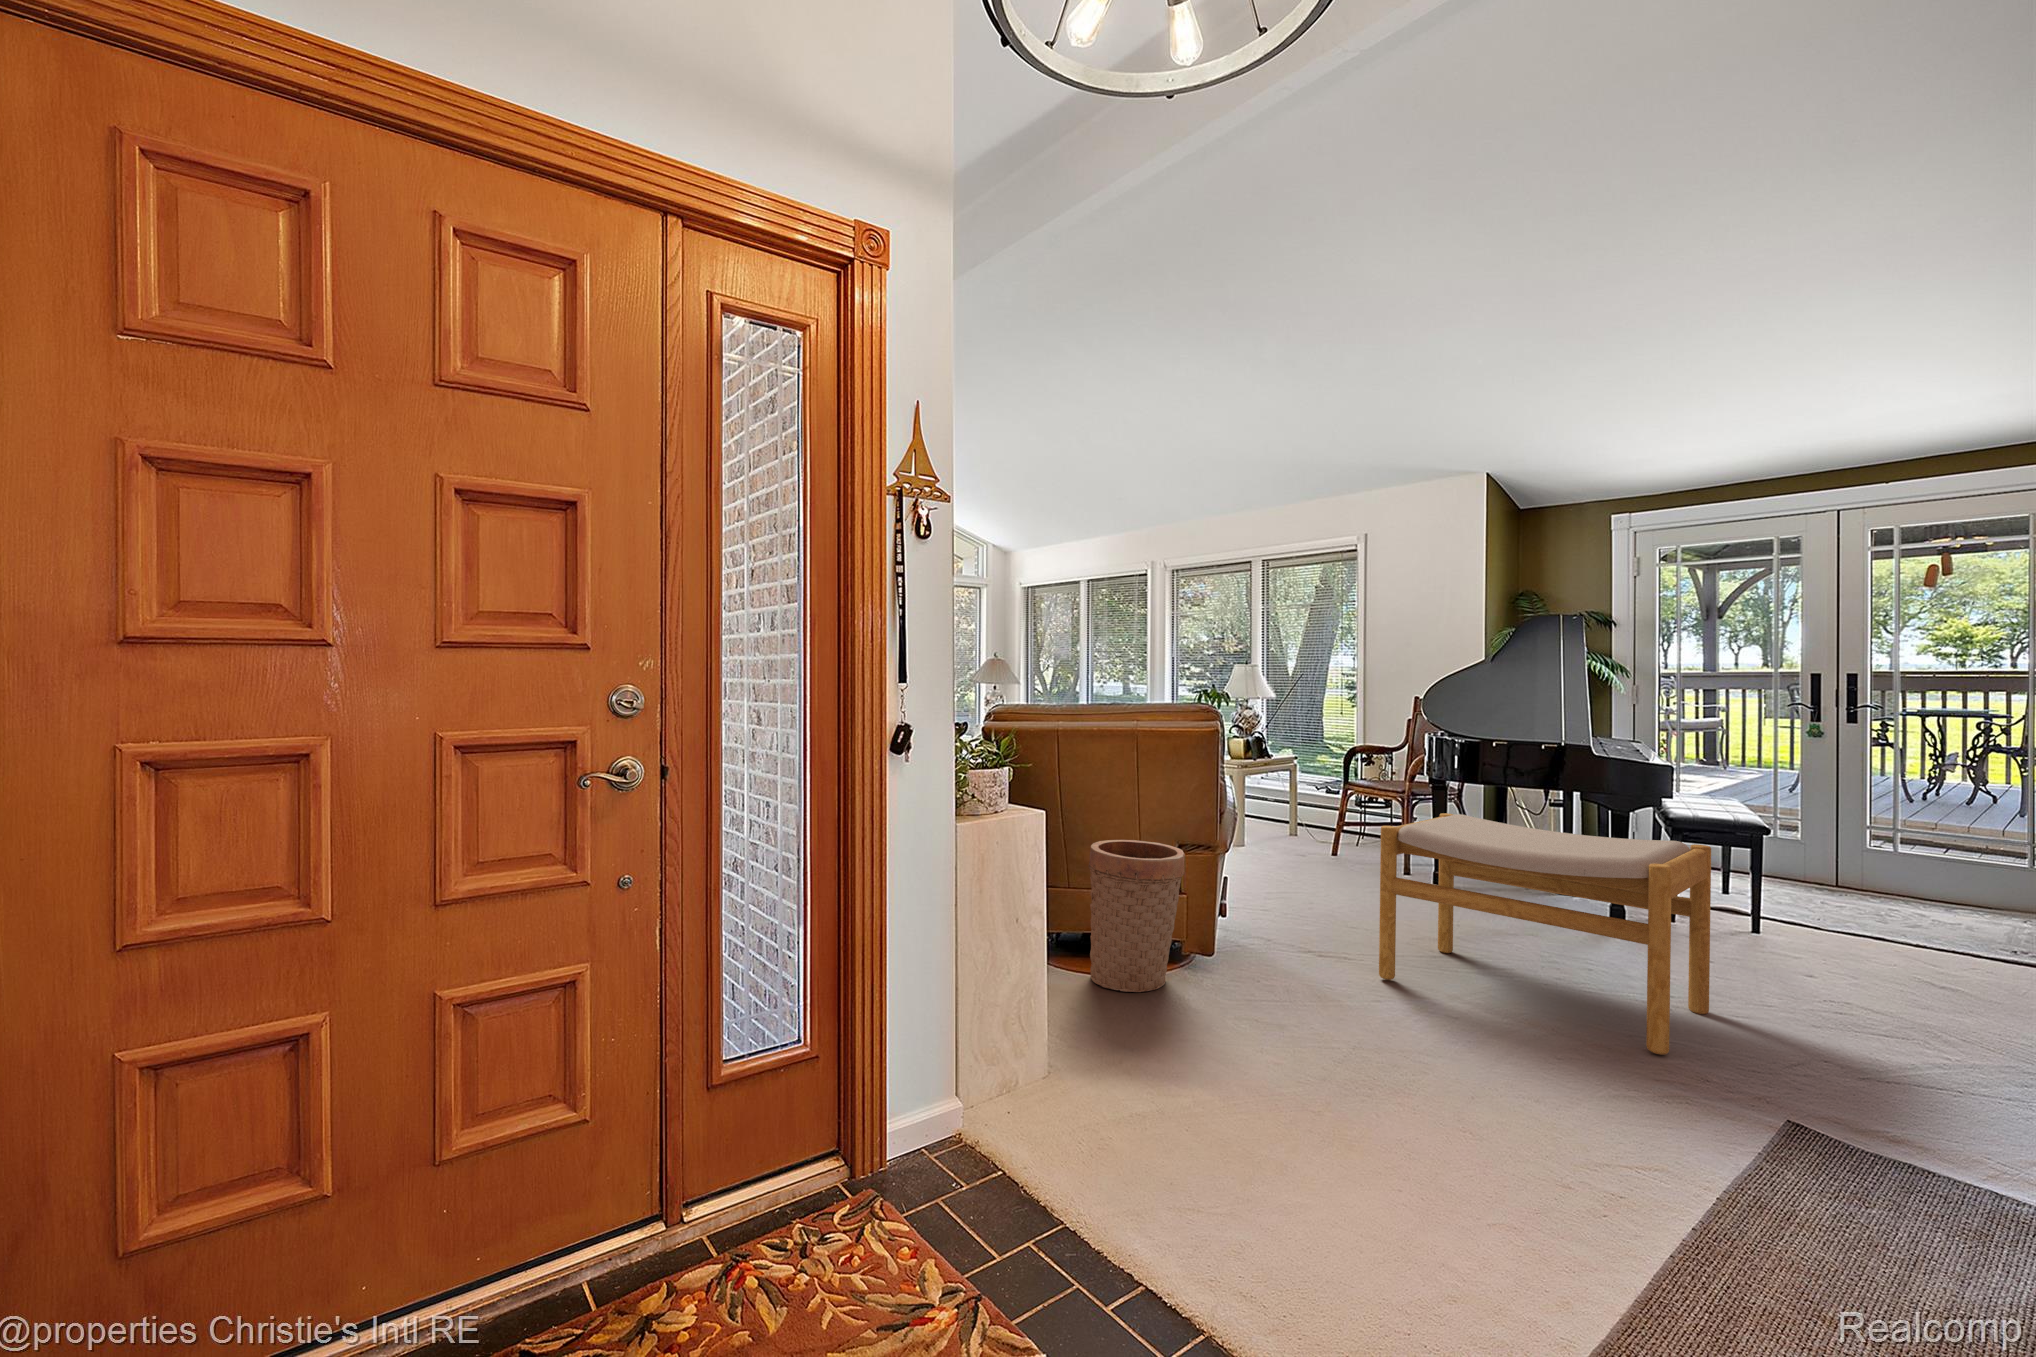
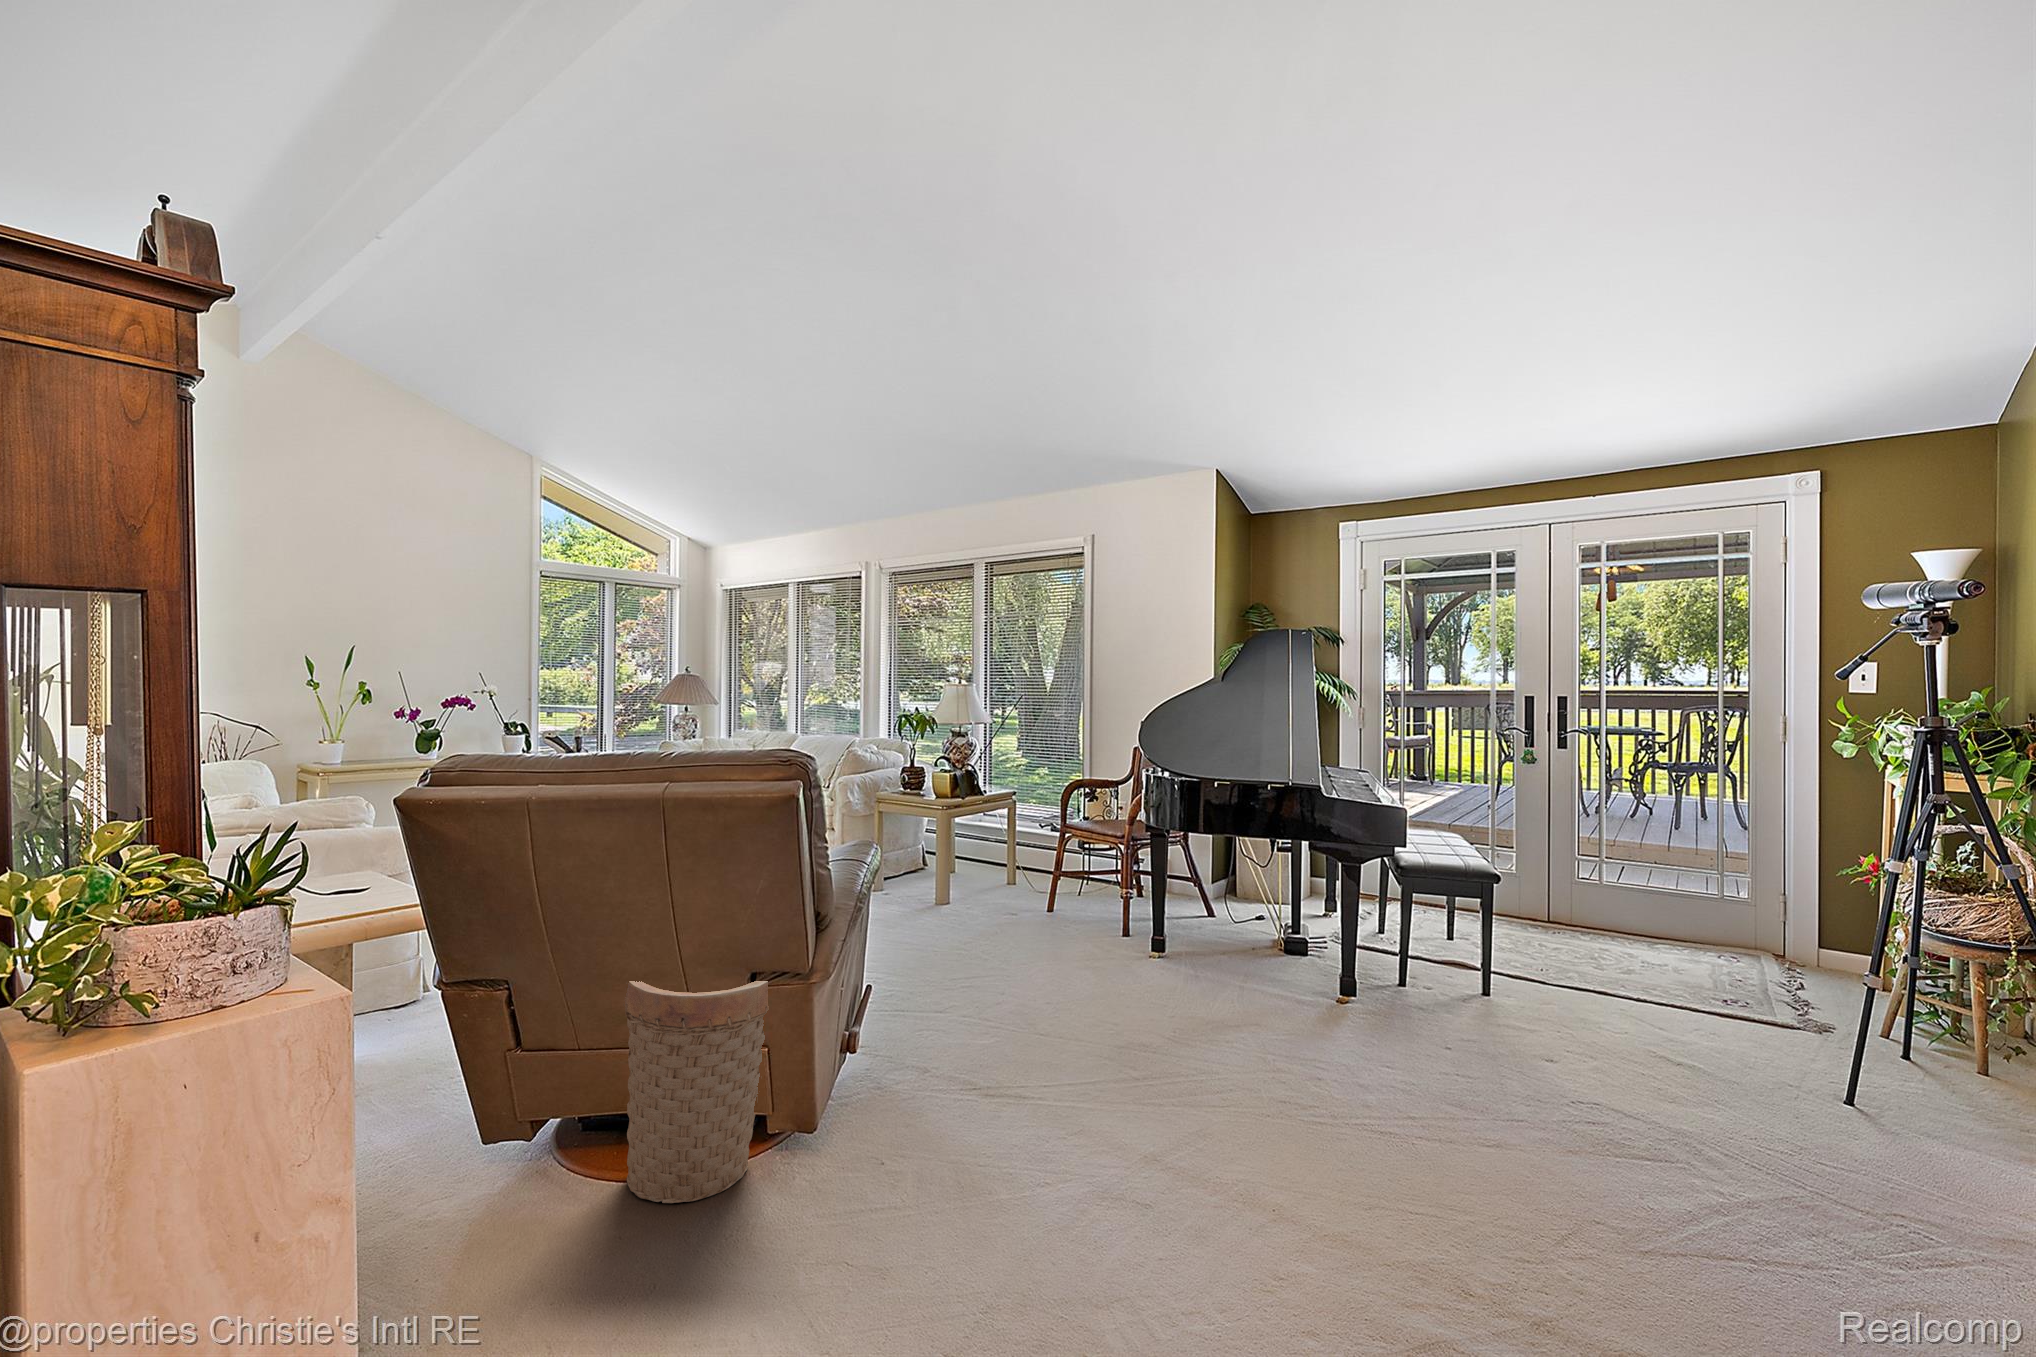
footstool: present [1379,813,1711,1055] -> none [1058,881,1454,1240]

